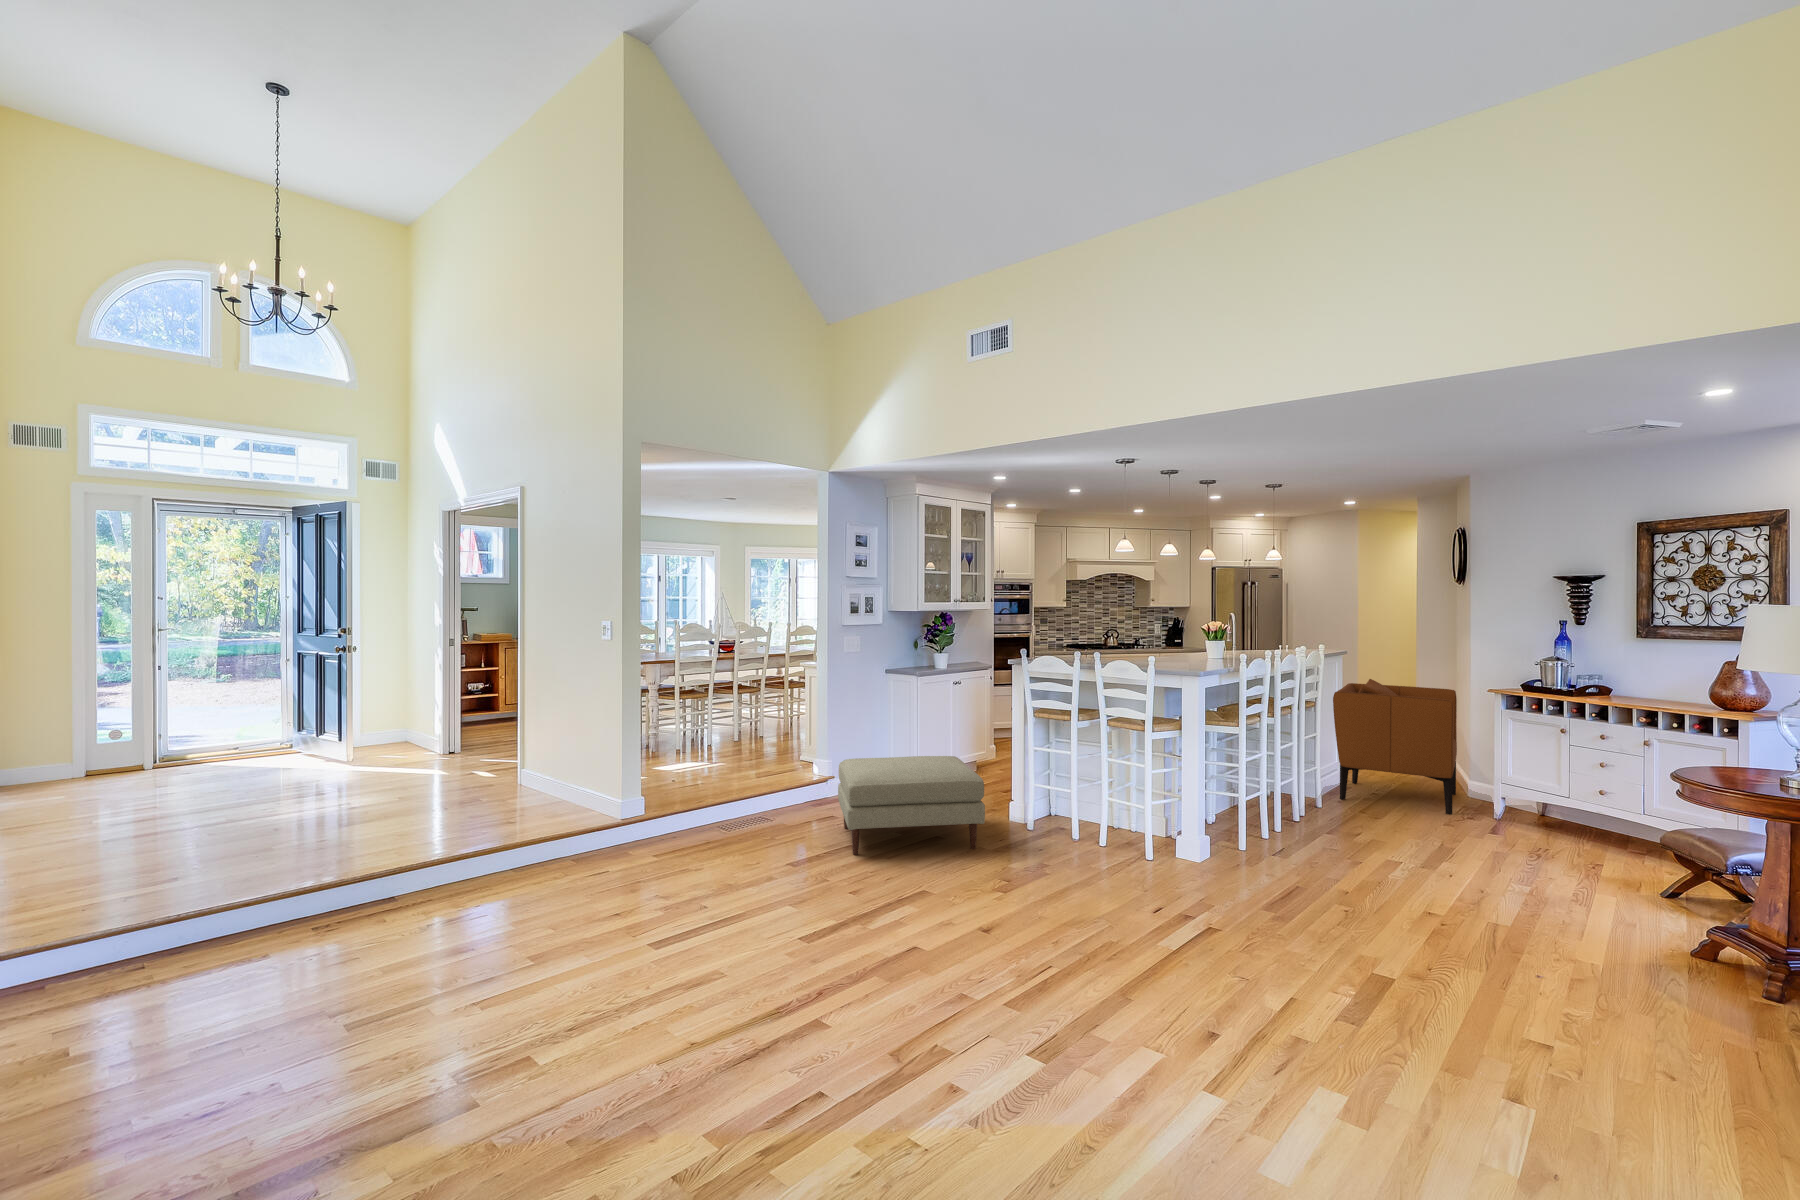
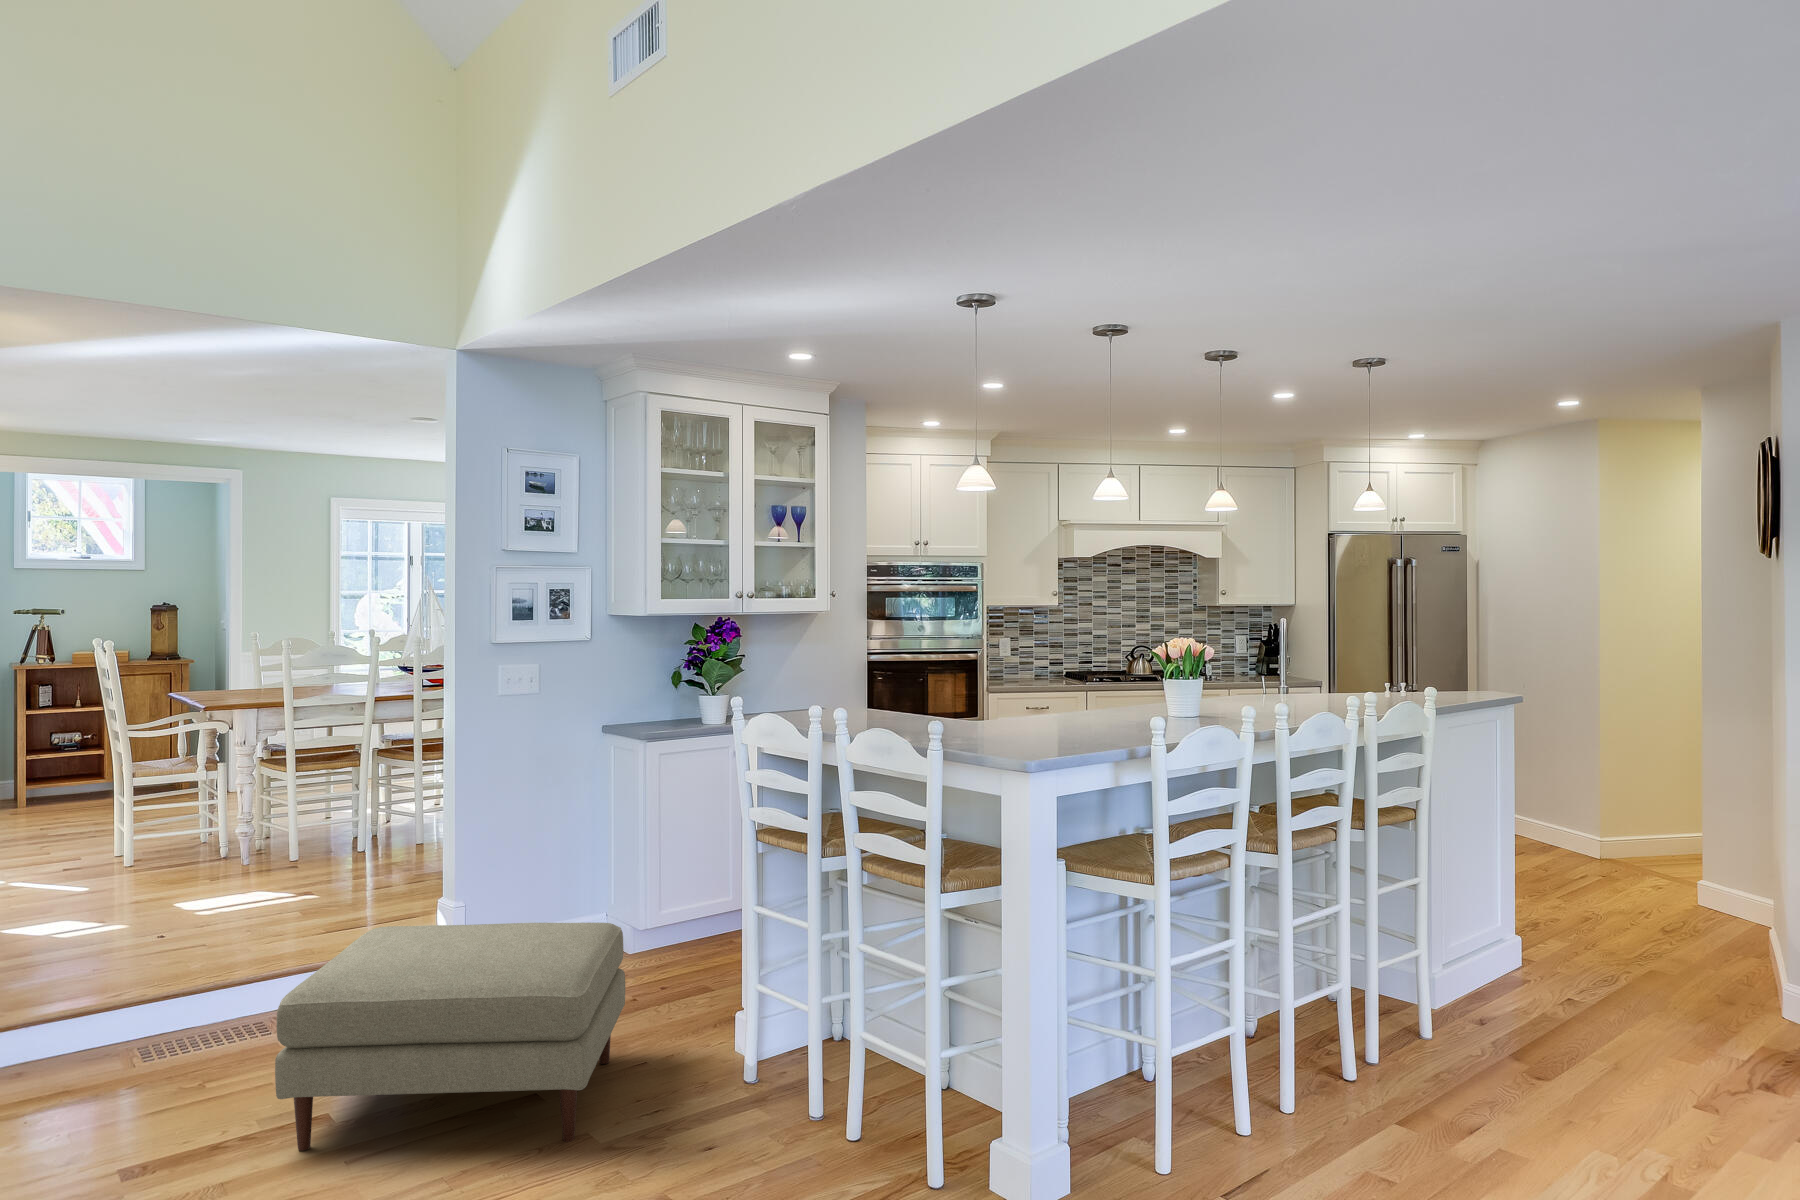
armchair: present [1333,679,1457,815] -> none [1463,757,1751,1073]

